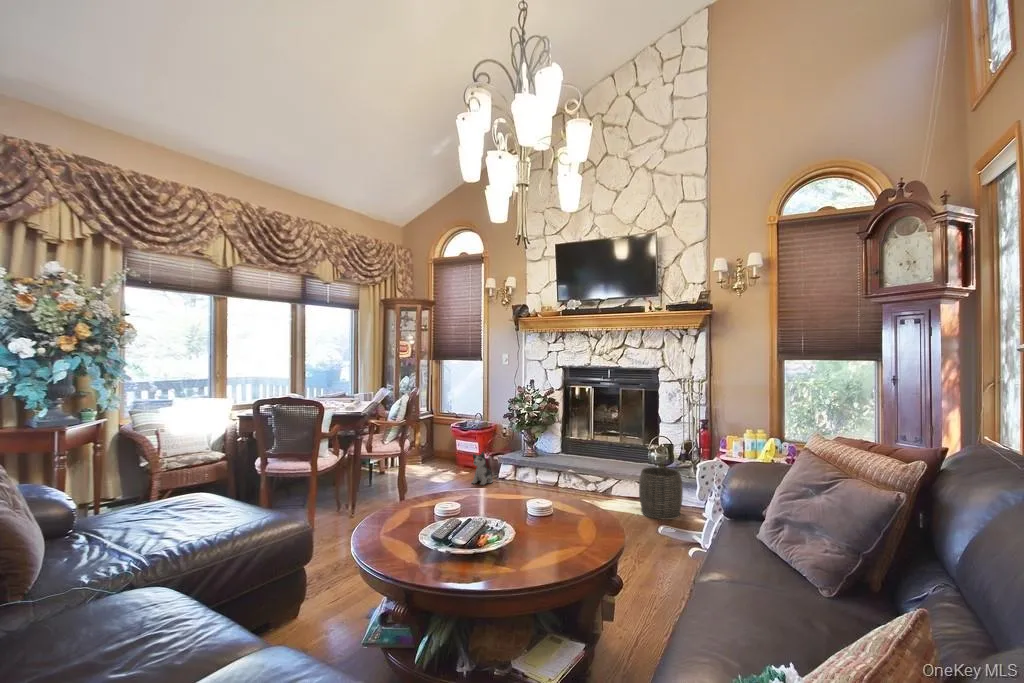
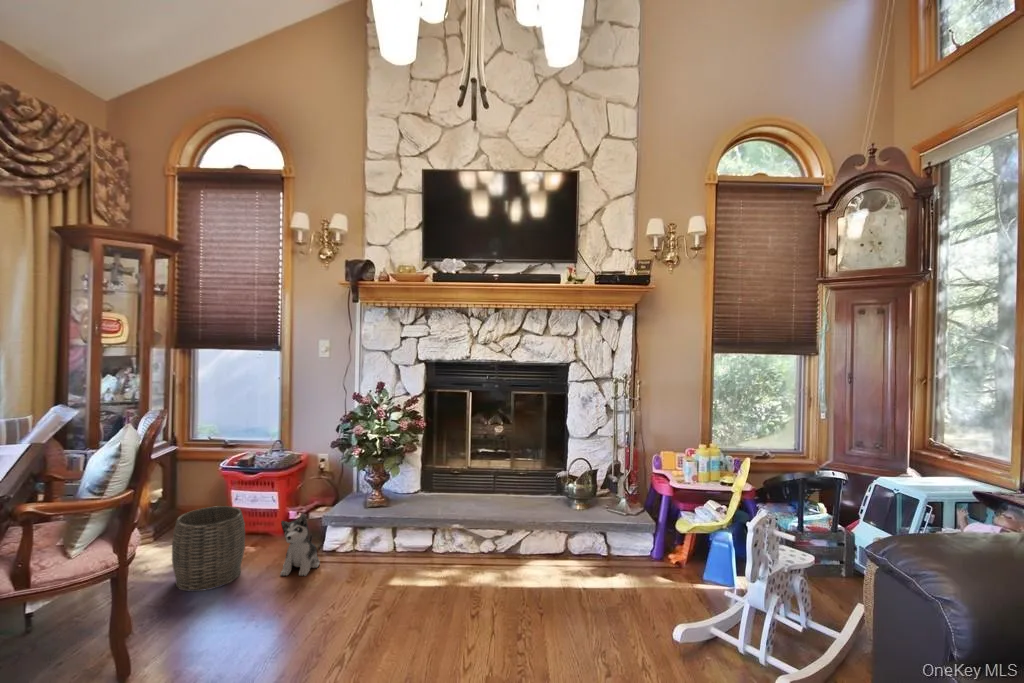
woven basket: present [639,467,683,520] -> present [172,506,245,591]

